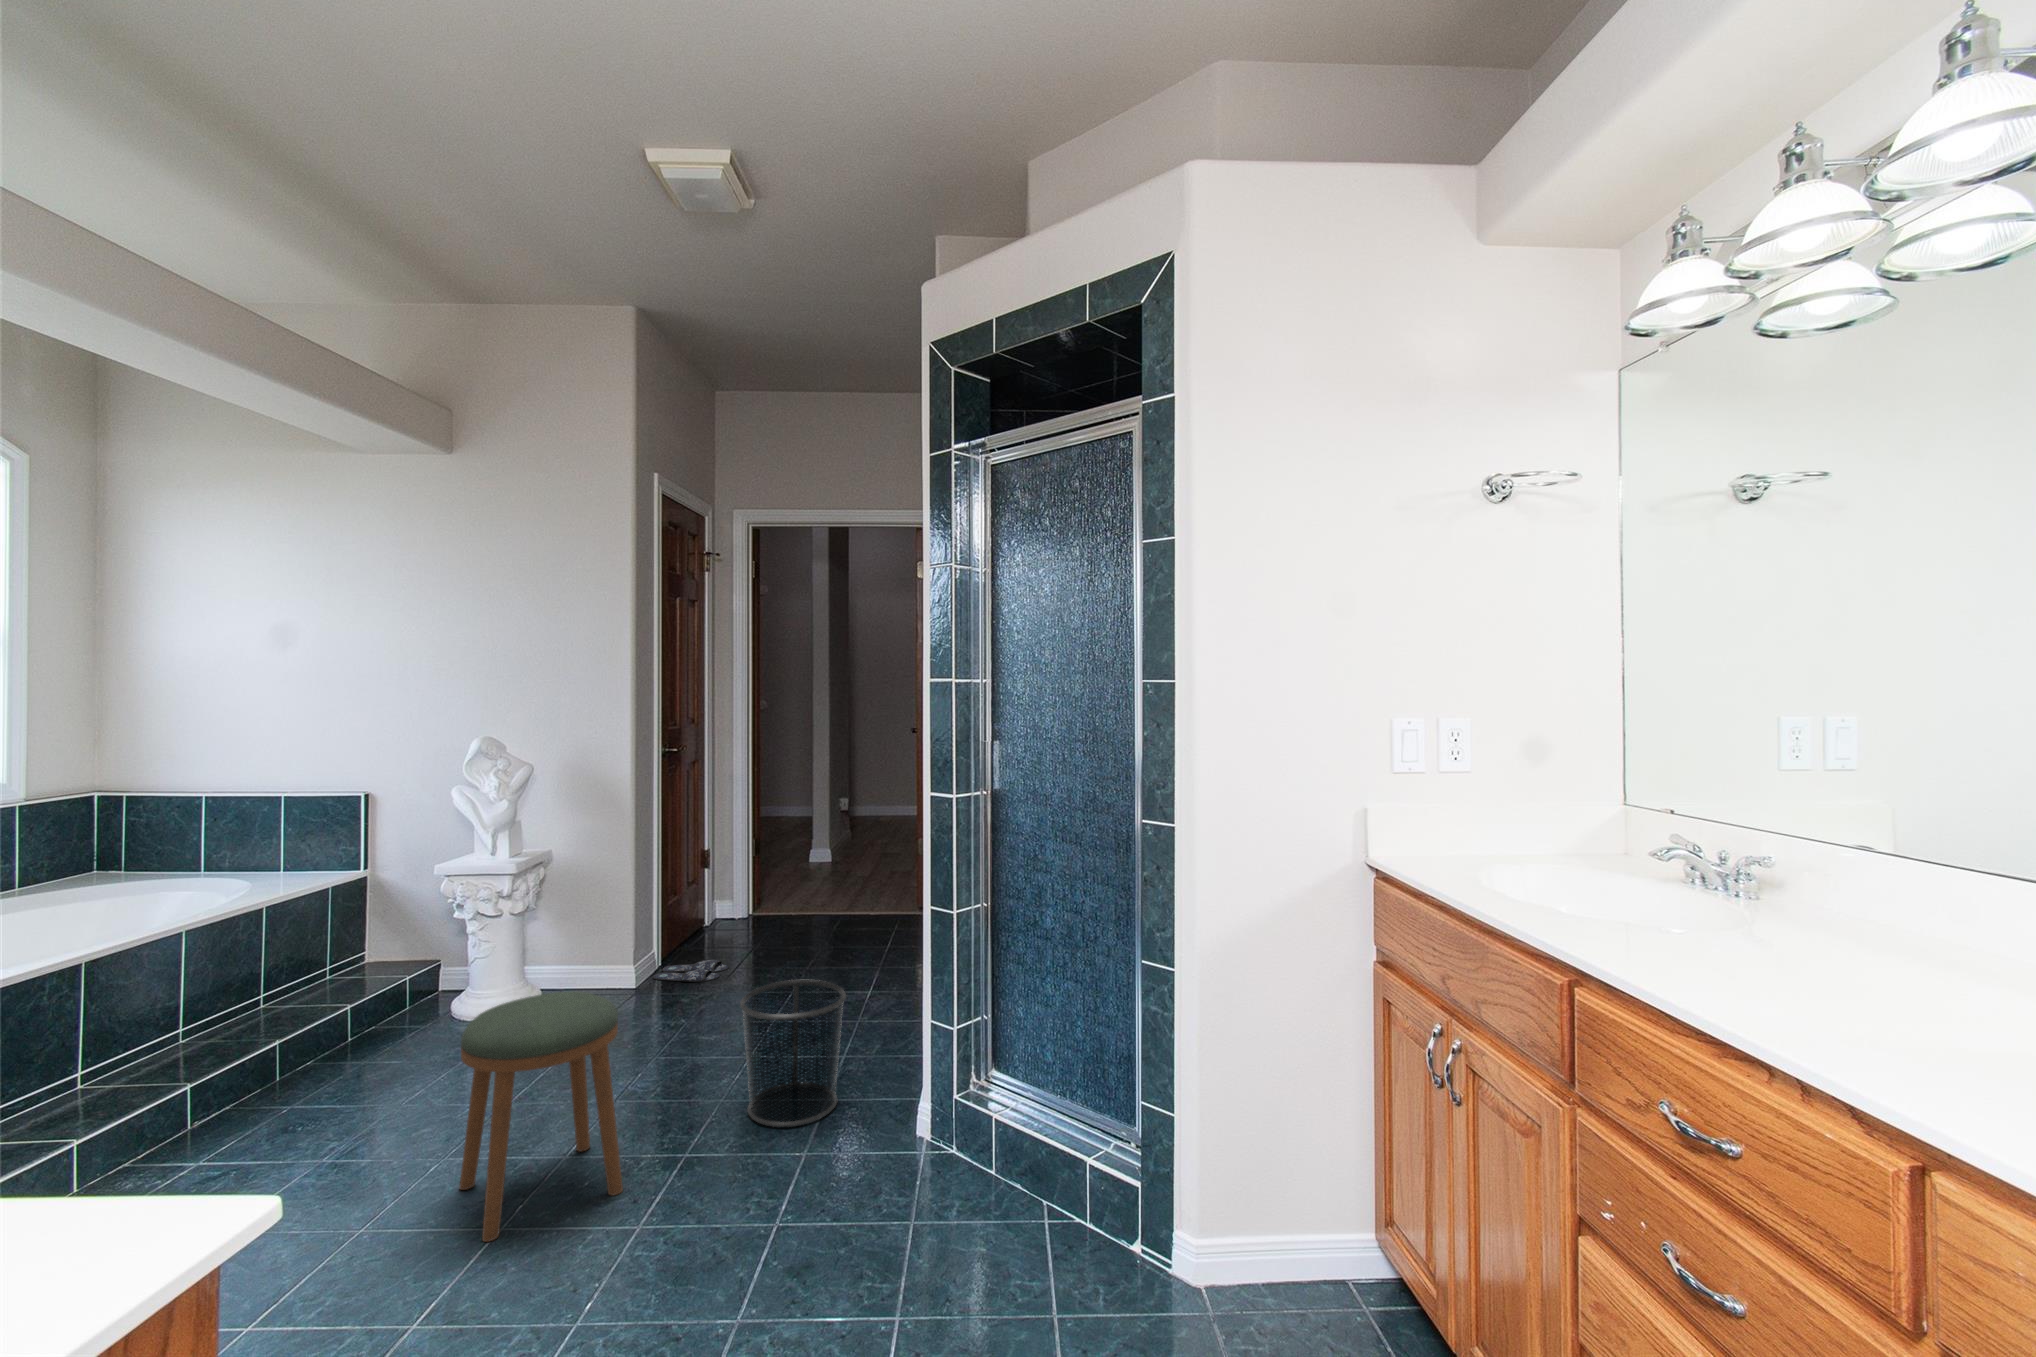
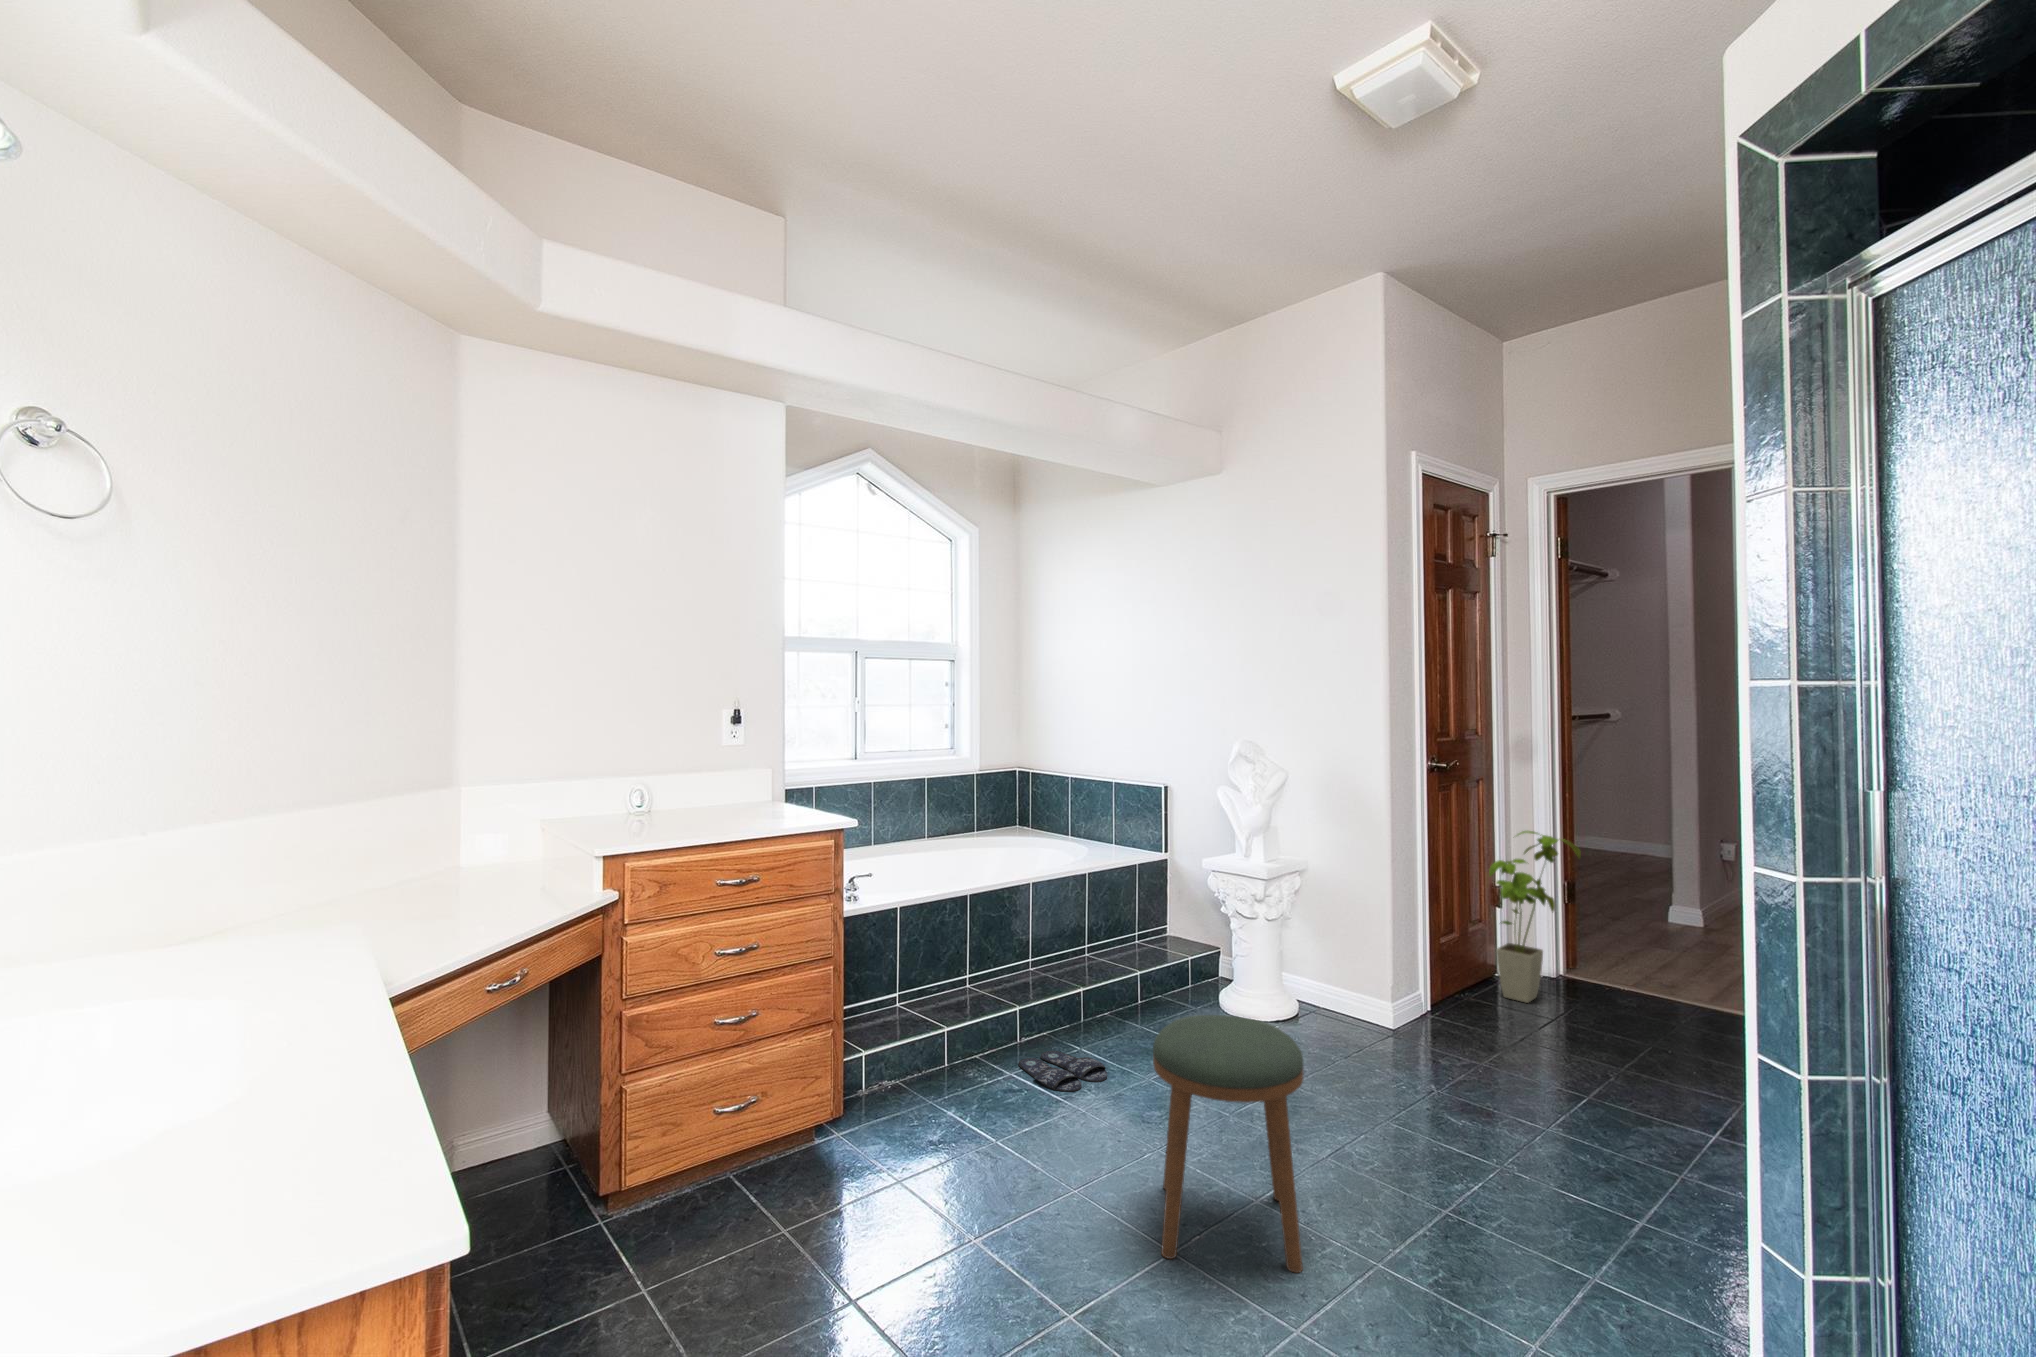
house plant: none [706,801,771,941] -> present [1489,831,1581,1003]
slippers: present [653,960,728,982] -> present [1019,1051,1107,1092]
waste bin: present [740,980,846,1127] -> none [1463,1084,1625,1302]

